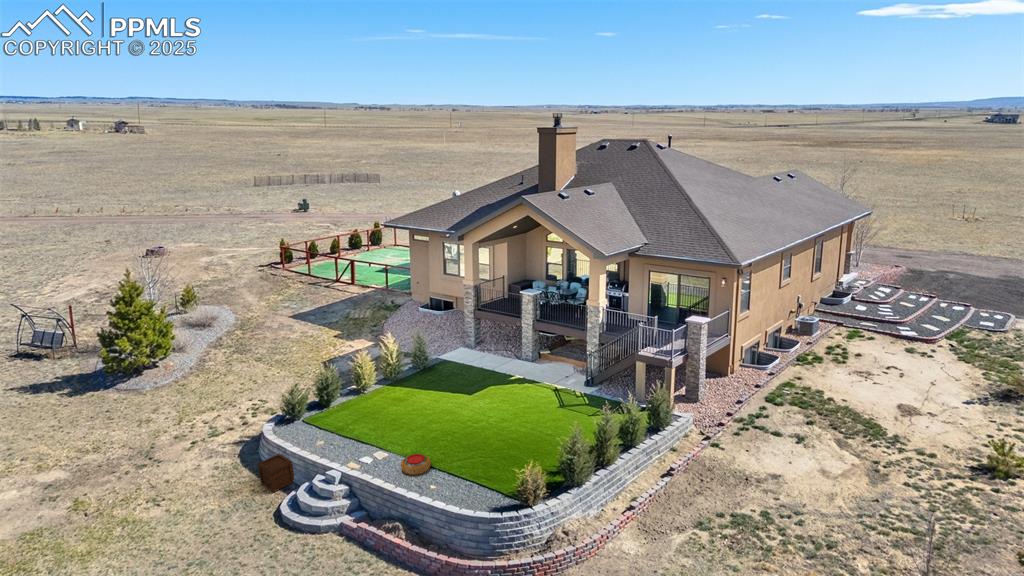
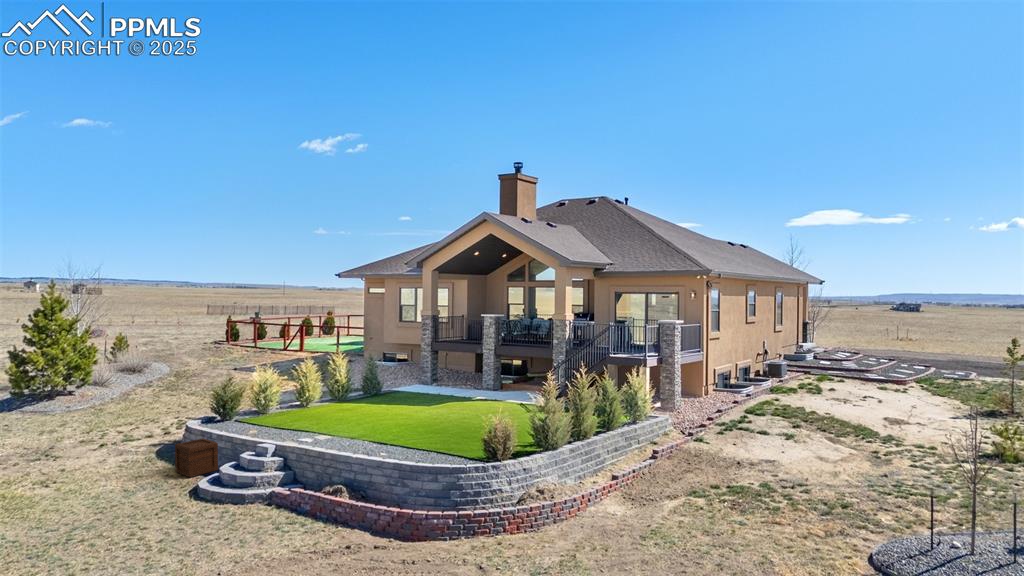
pouf: present [401,454,431,475] -> none [348,427,383,445]

